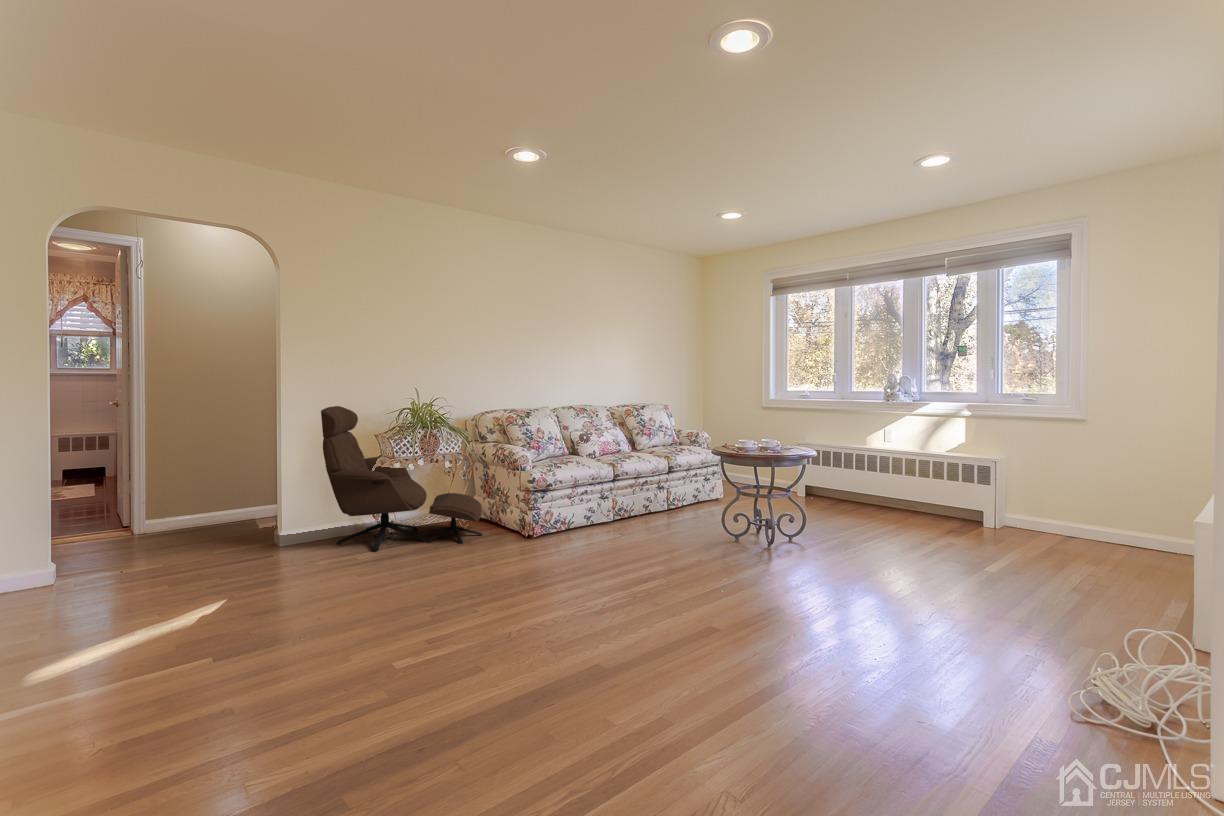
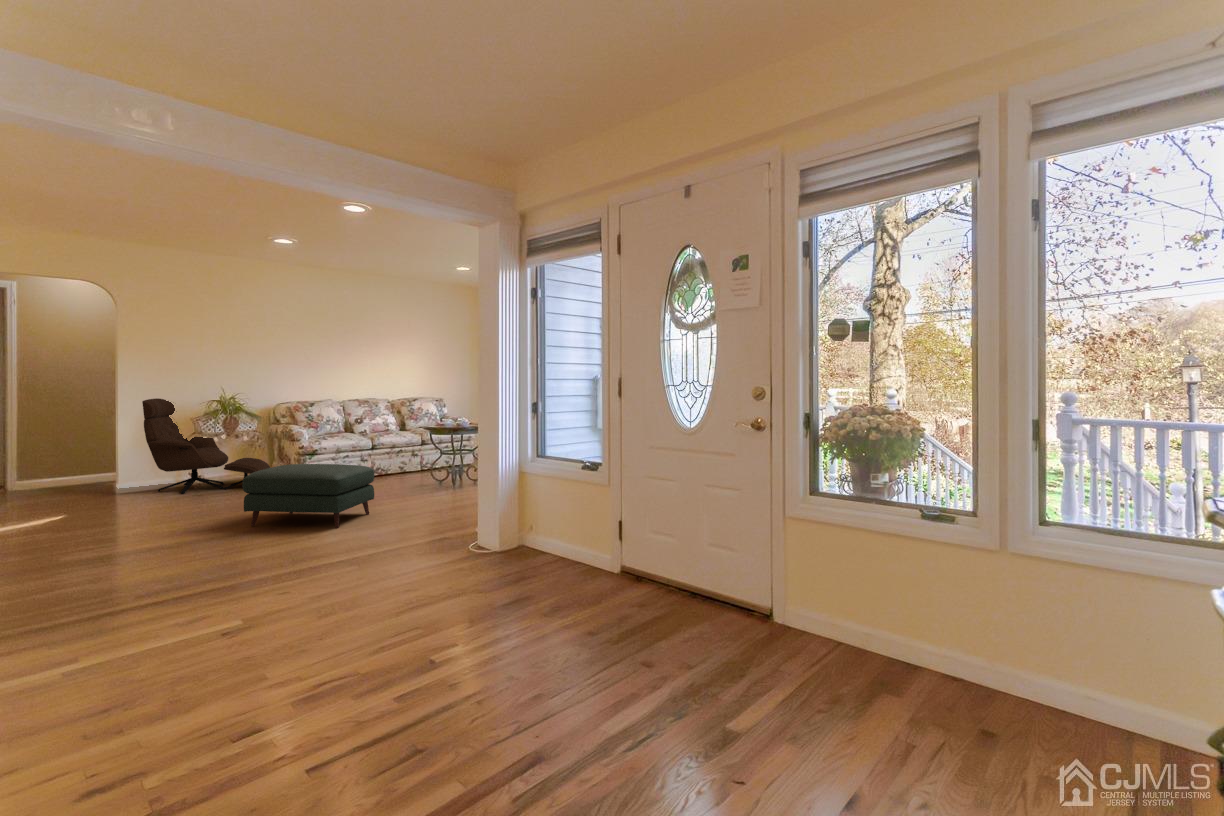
ottoman: none [554,533,756,682] -> present [242,464,374,528]

